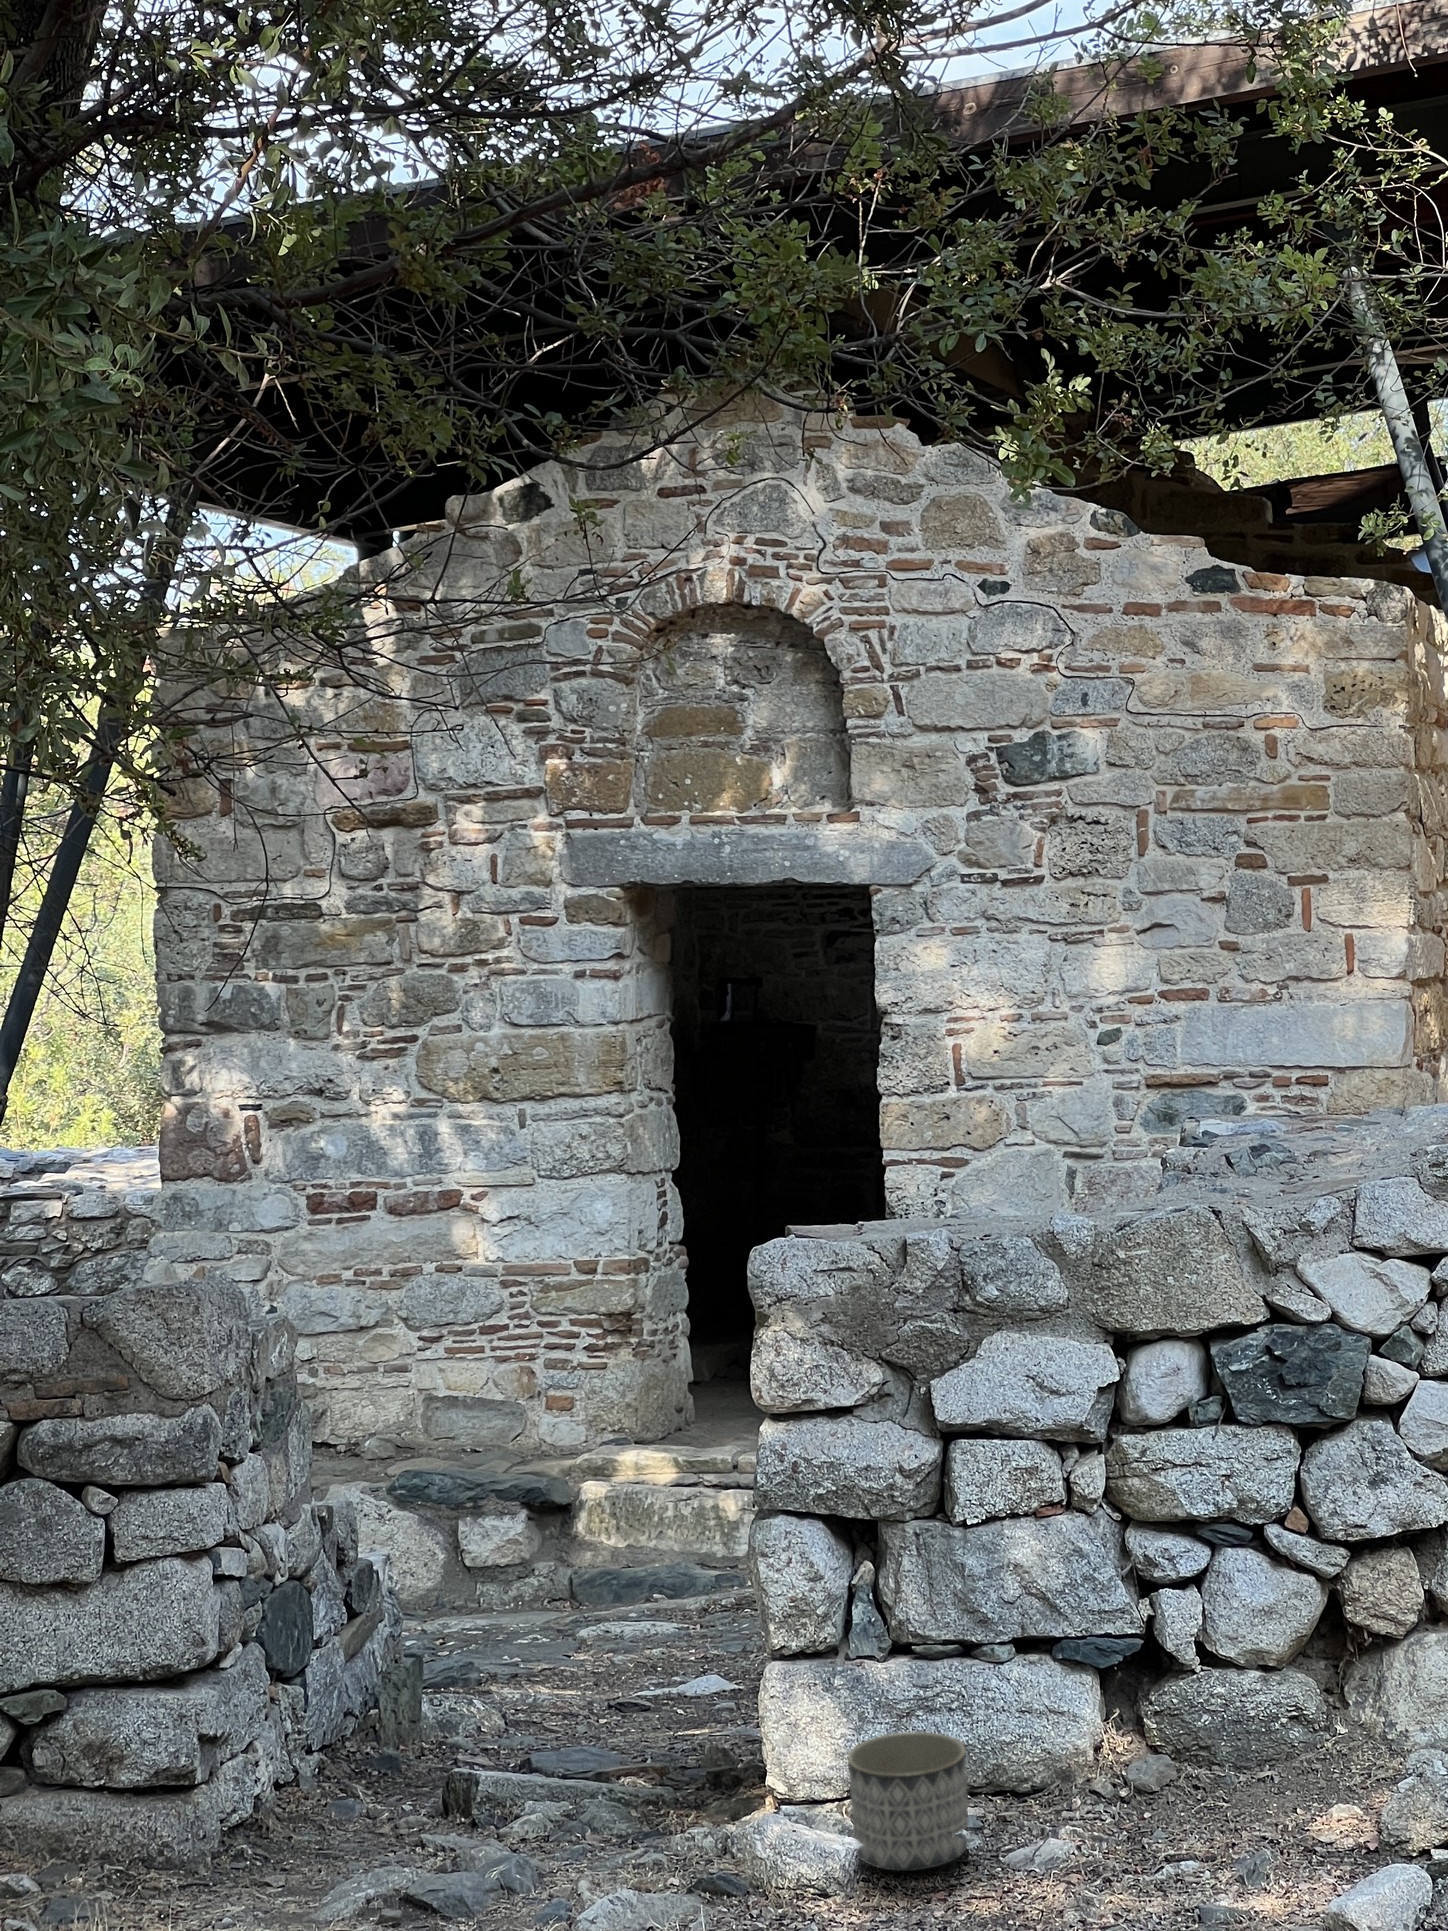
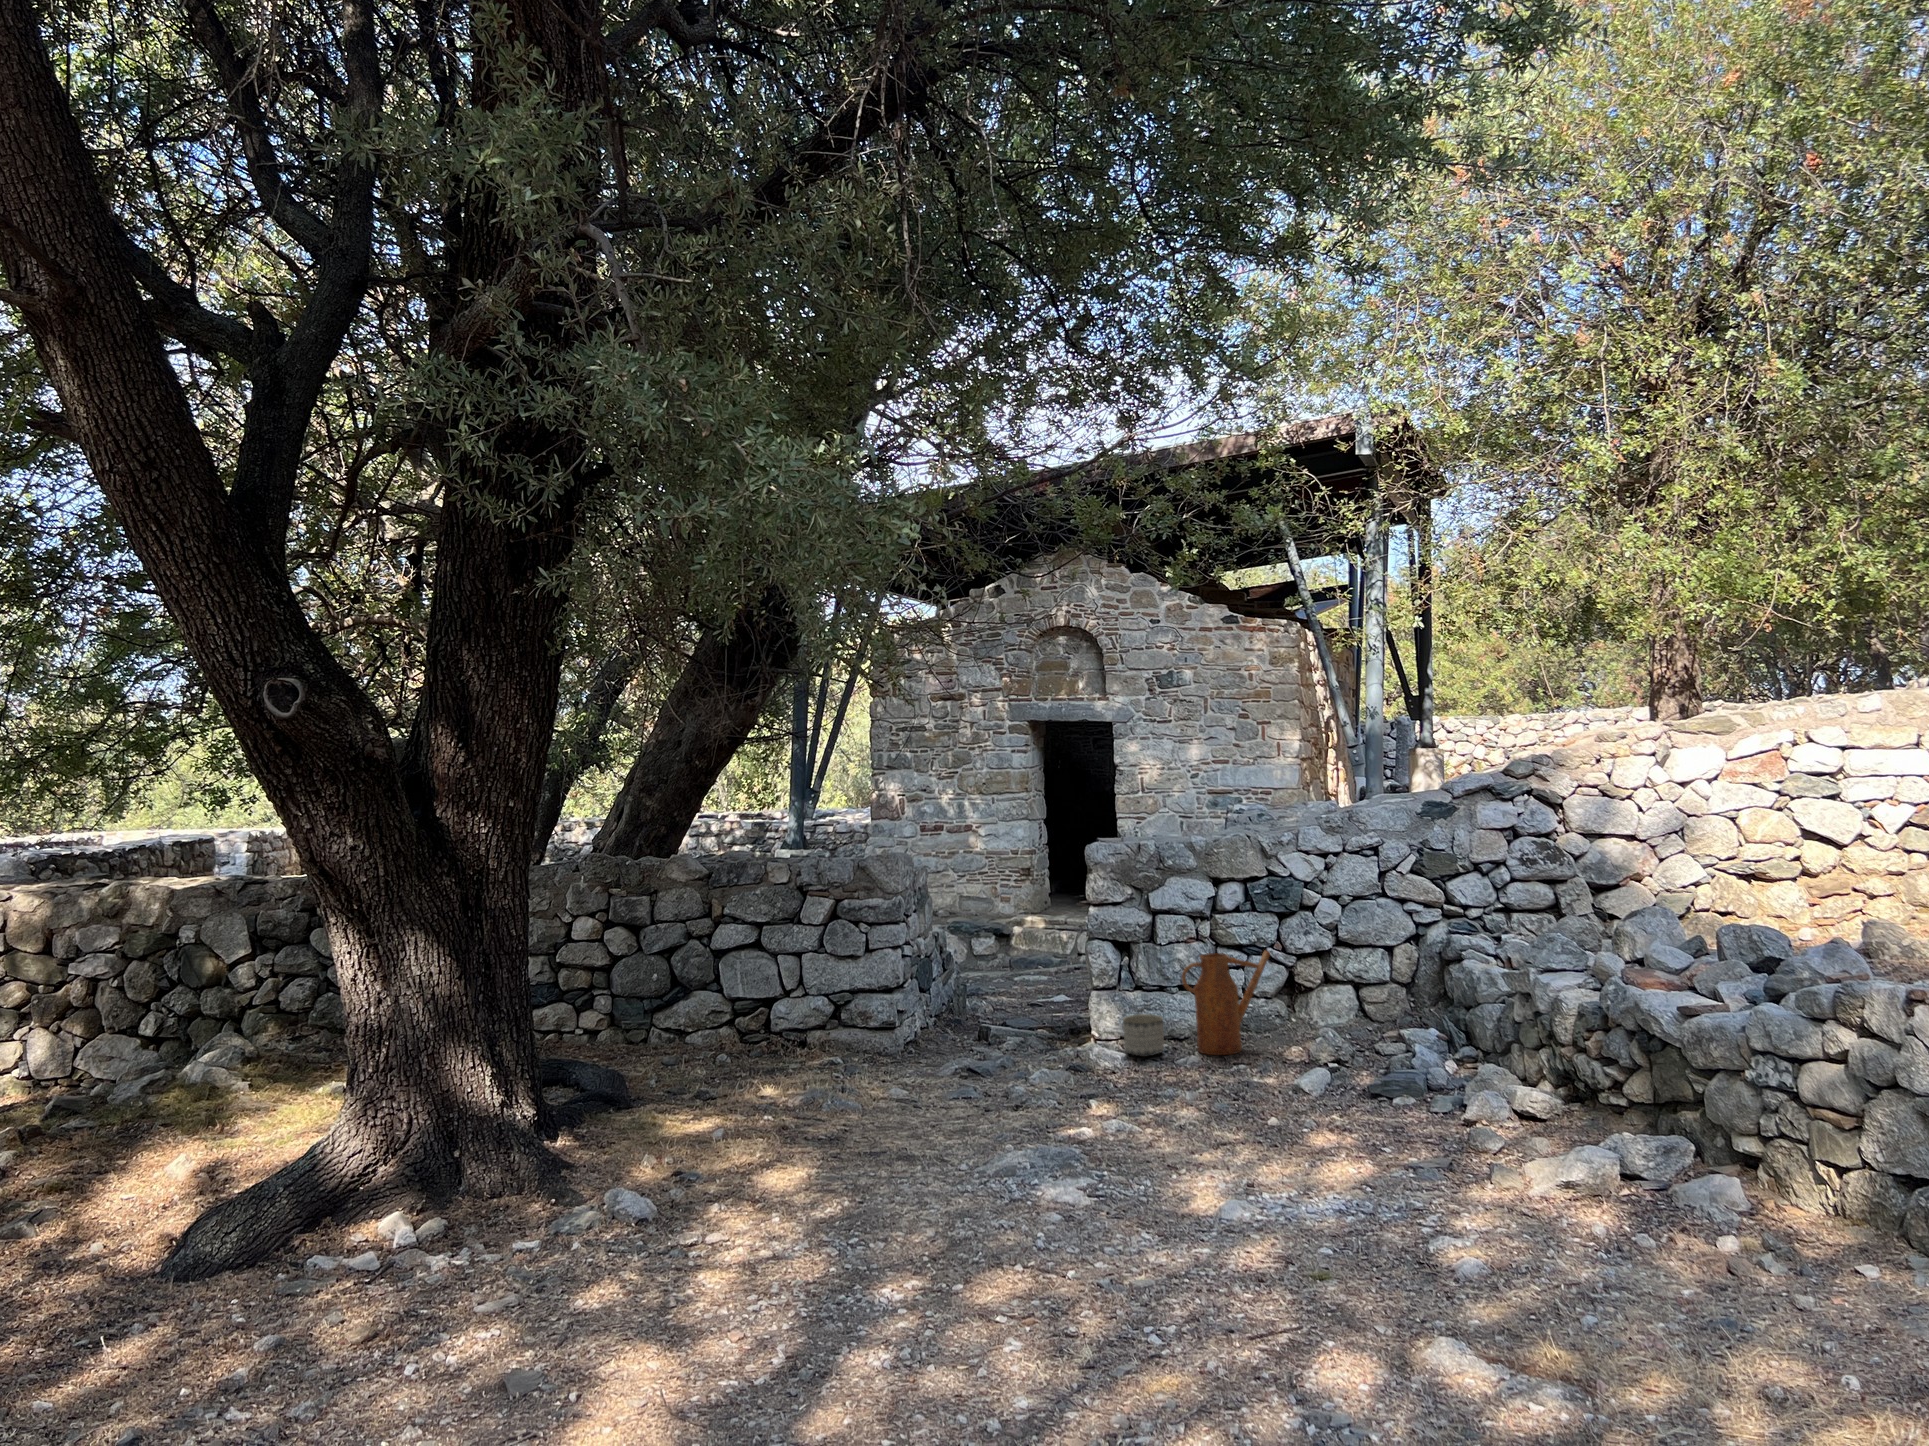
watering can: none [1019,1539,1278,1865] -> present [1182,951,1270,1055]

